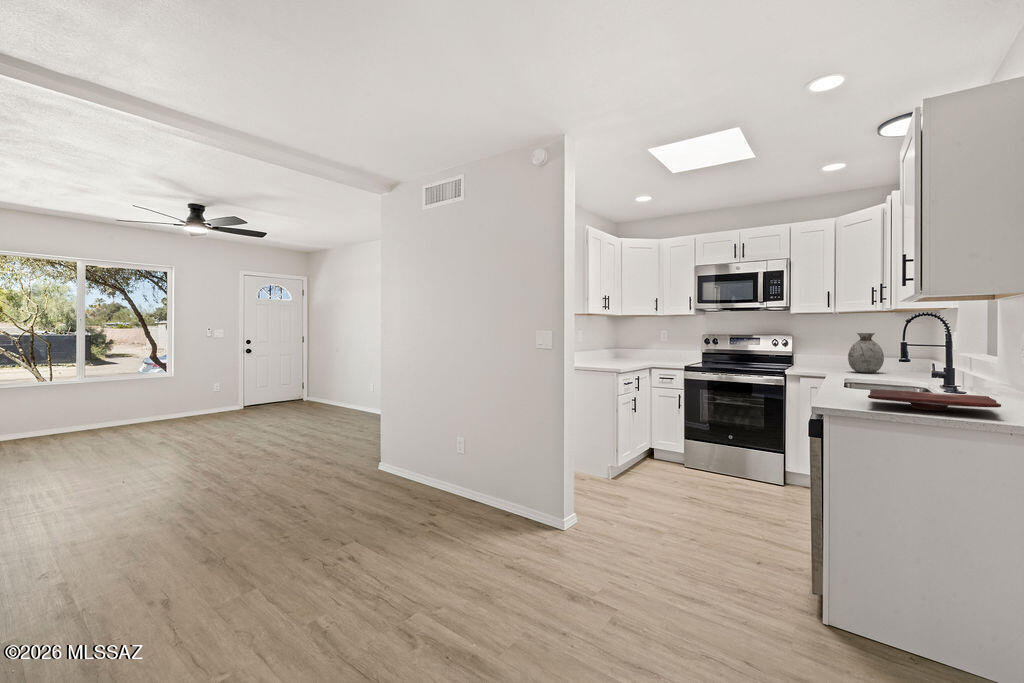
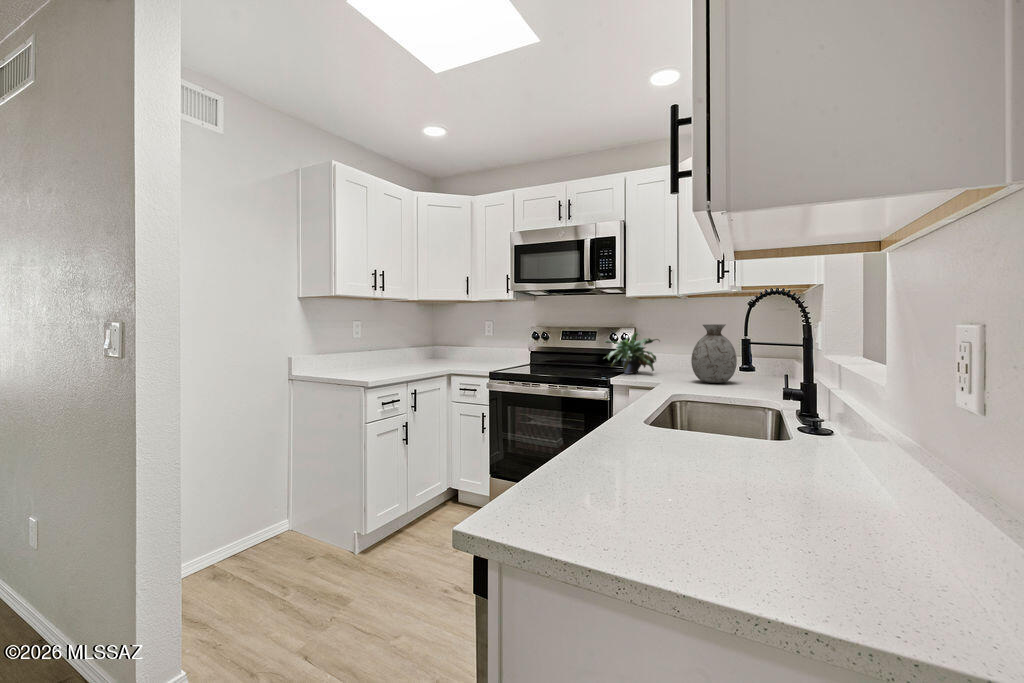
potted plant: none [771,338,816,367] -> present [605,332,658,374]
cutting board: present [868,389,1001,411] -> none [577,445,897,551]

